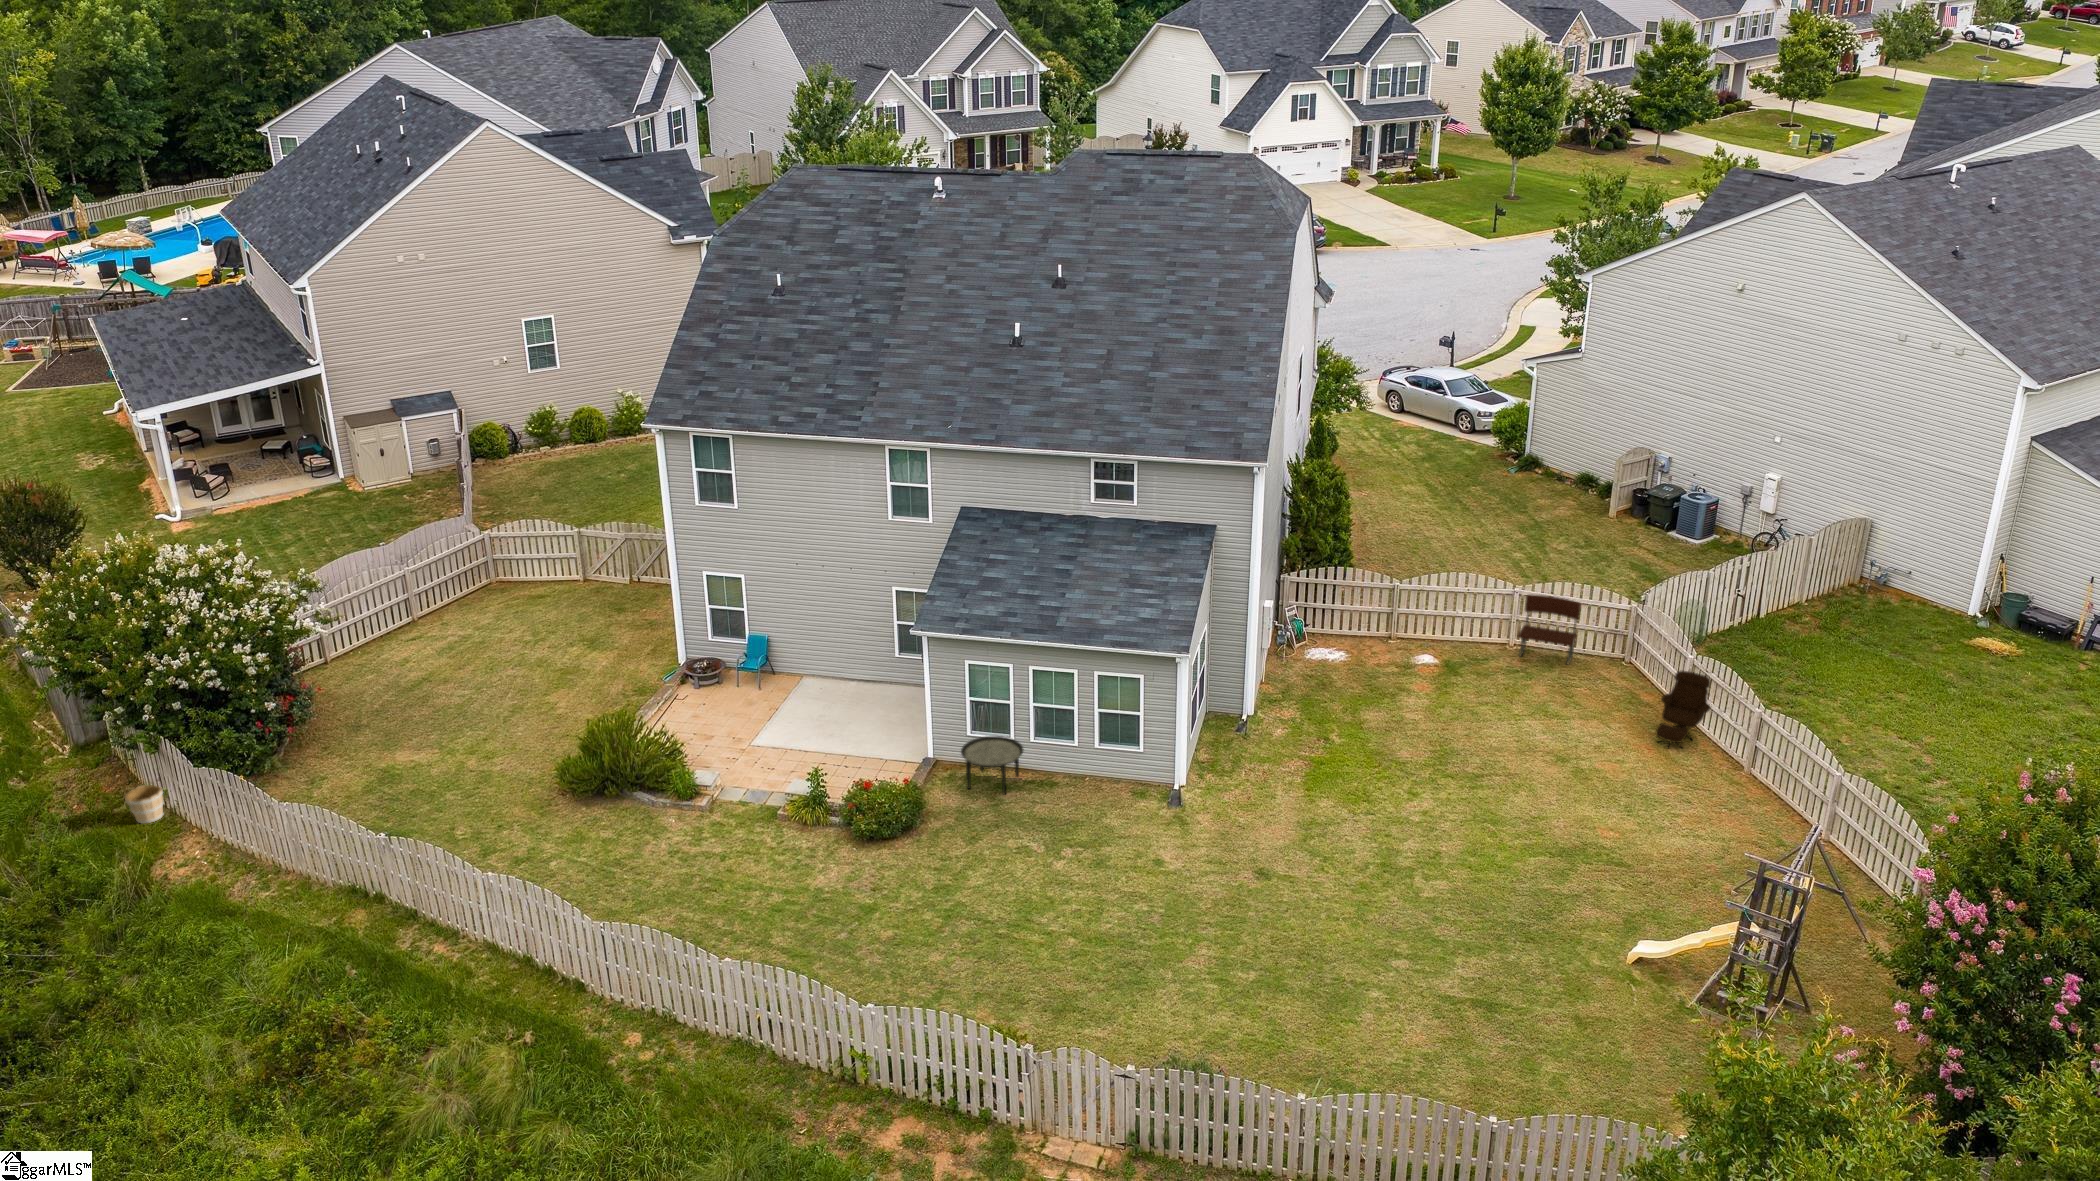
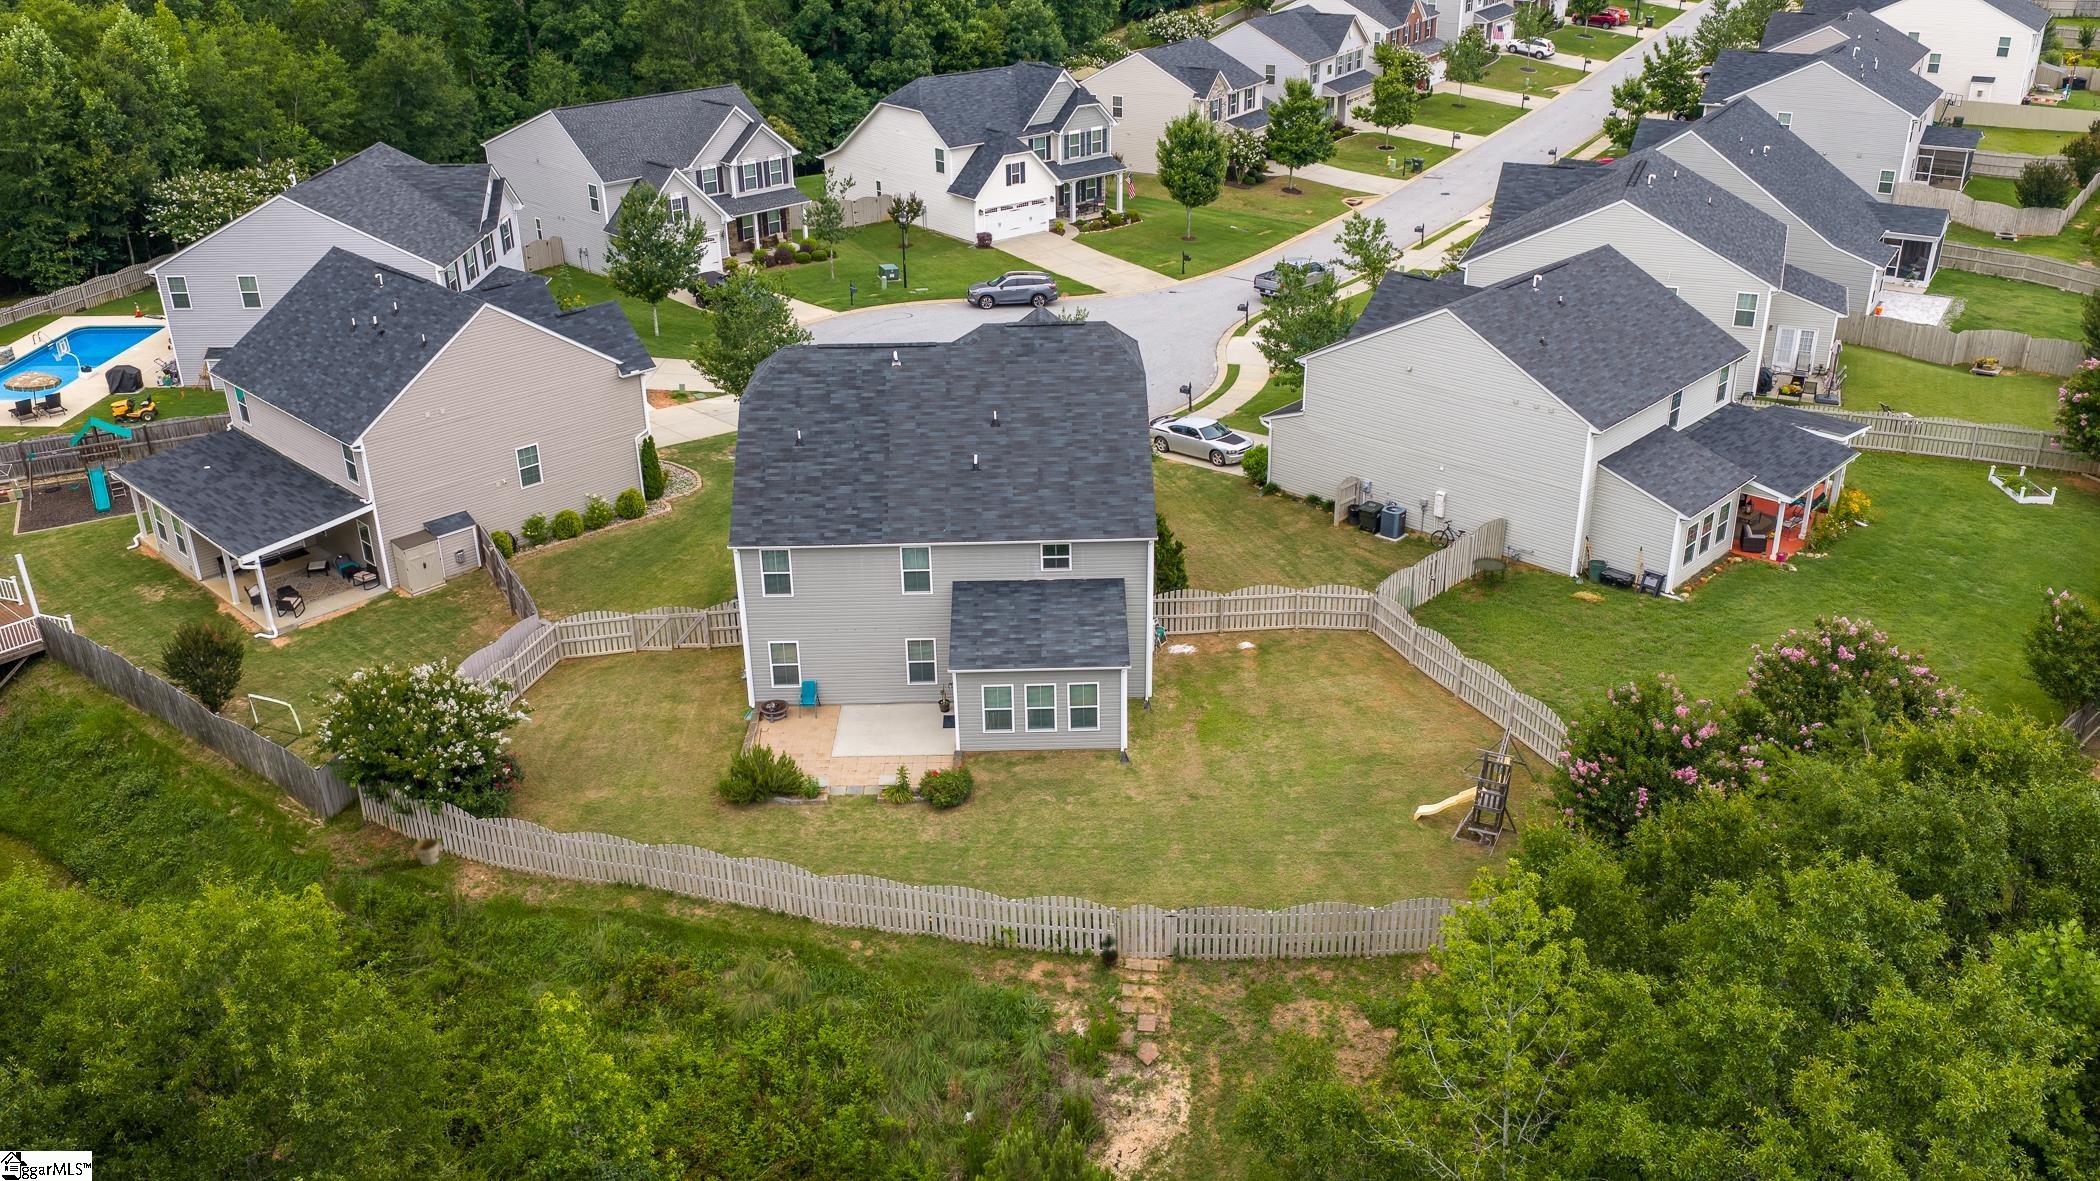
bench: present [1518,594,1581,664] -> none [1303,595,1340,639]
lounge chair: present [1656,671,1711,744] -> none [1400,637,1430,688]
round table: present [961,736,1024,795] -> present [1473,557,1506,586]
potted tree: none [988,1087,1030,1143] -> present [1099,934,1118,964]

